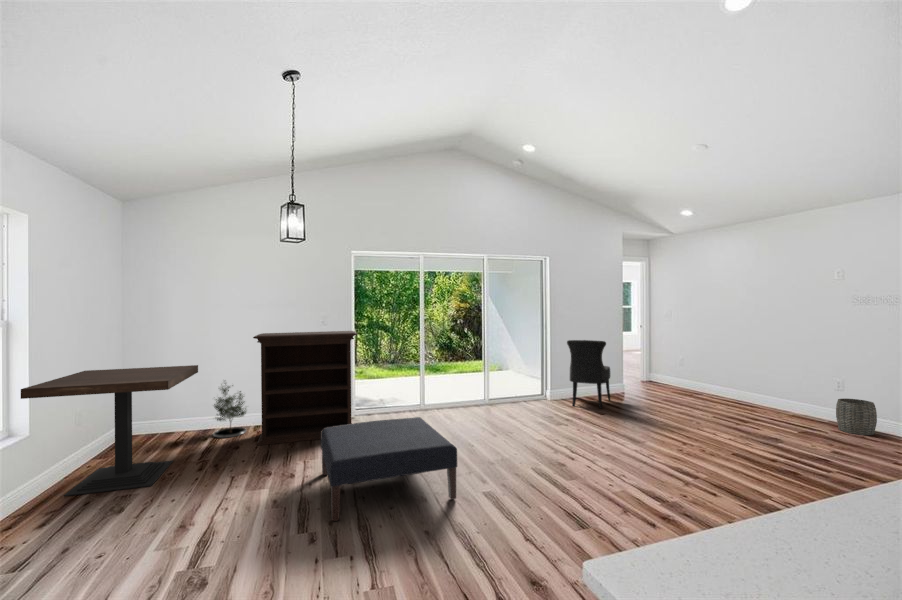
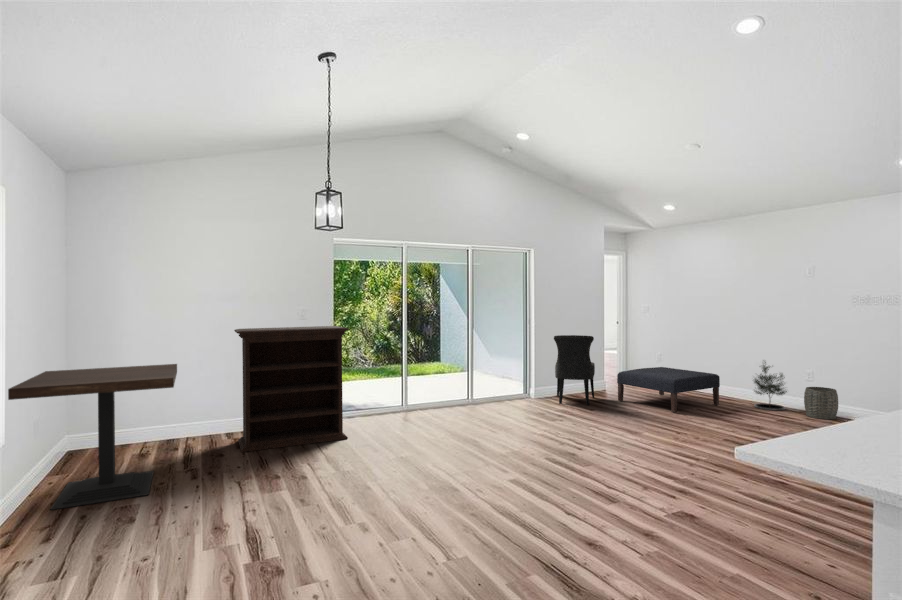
potted tree: present [213,383,246,438] -> present [754,362,787,410]
ottoman: present [321,417,457,521] -> present [617,367,720,413]

